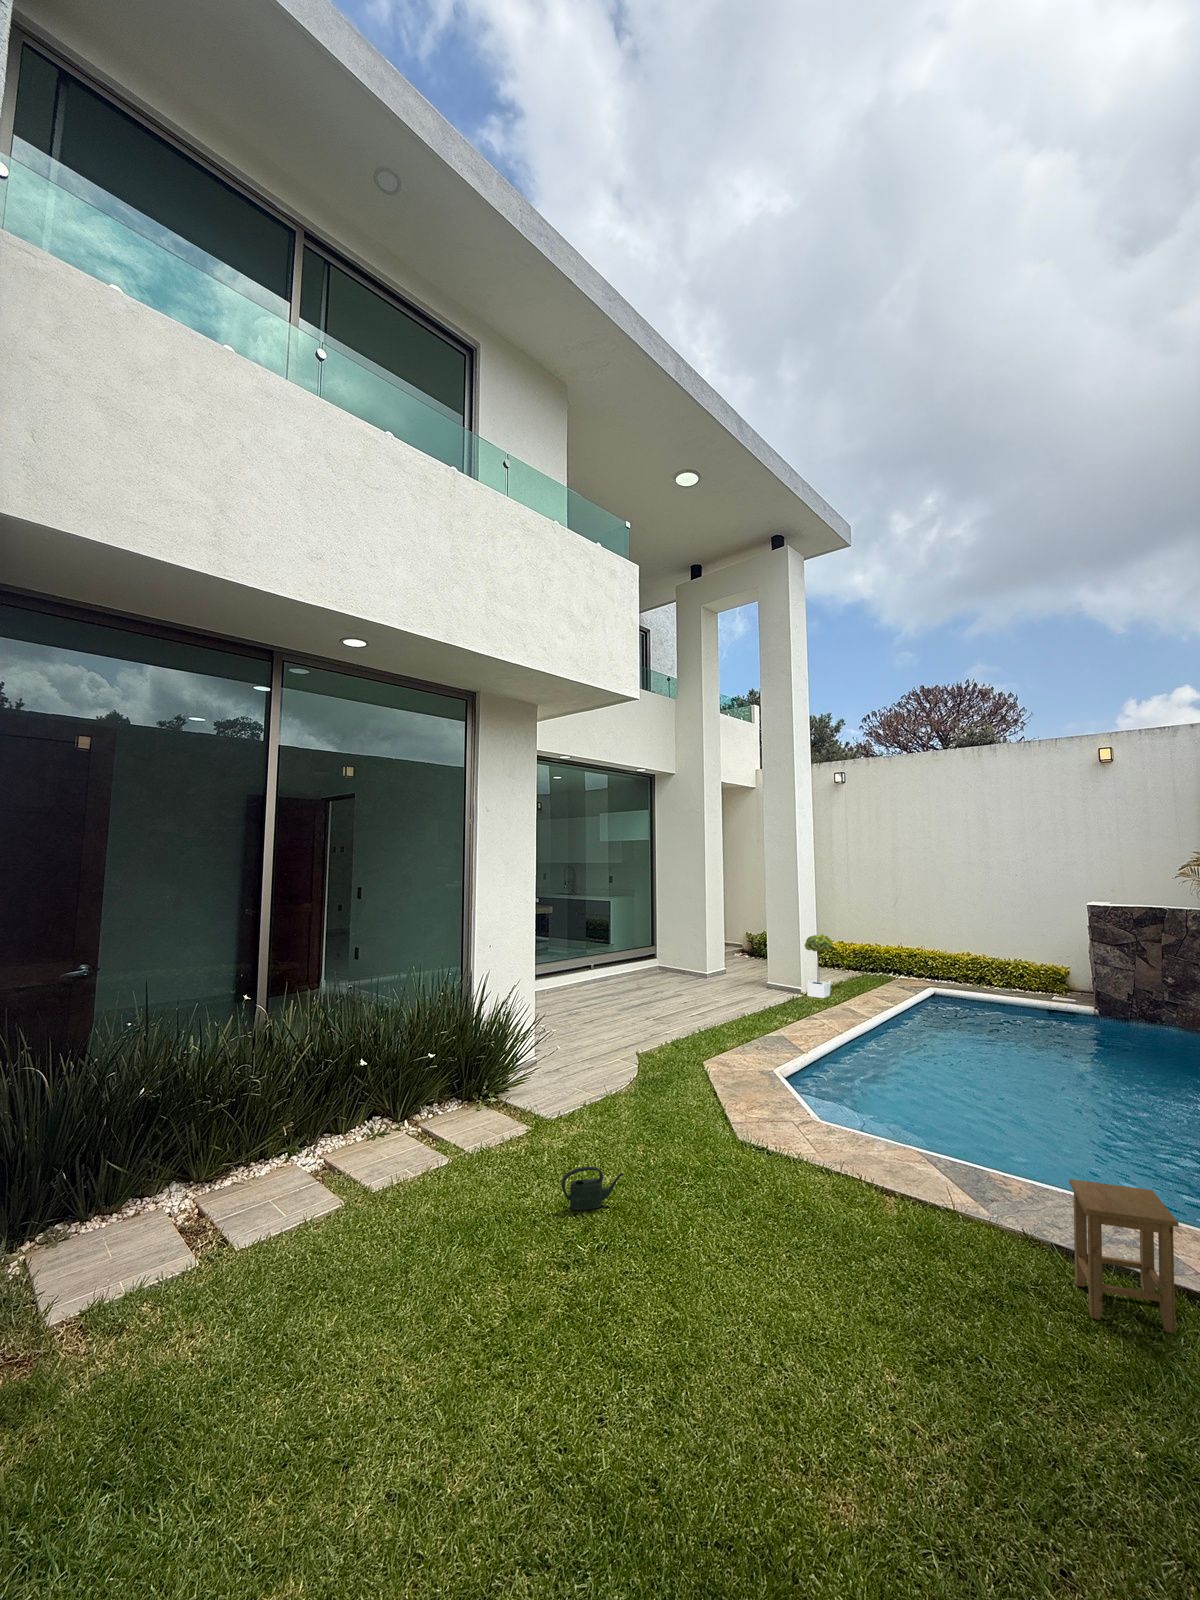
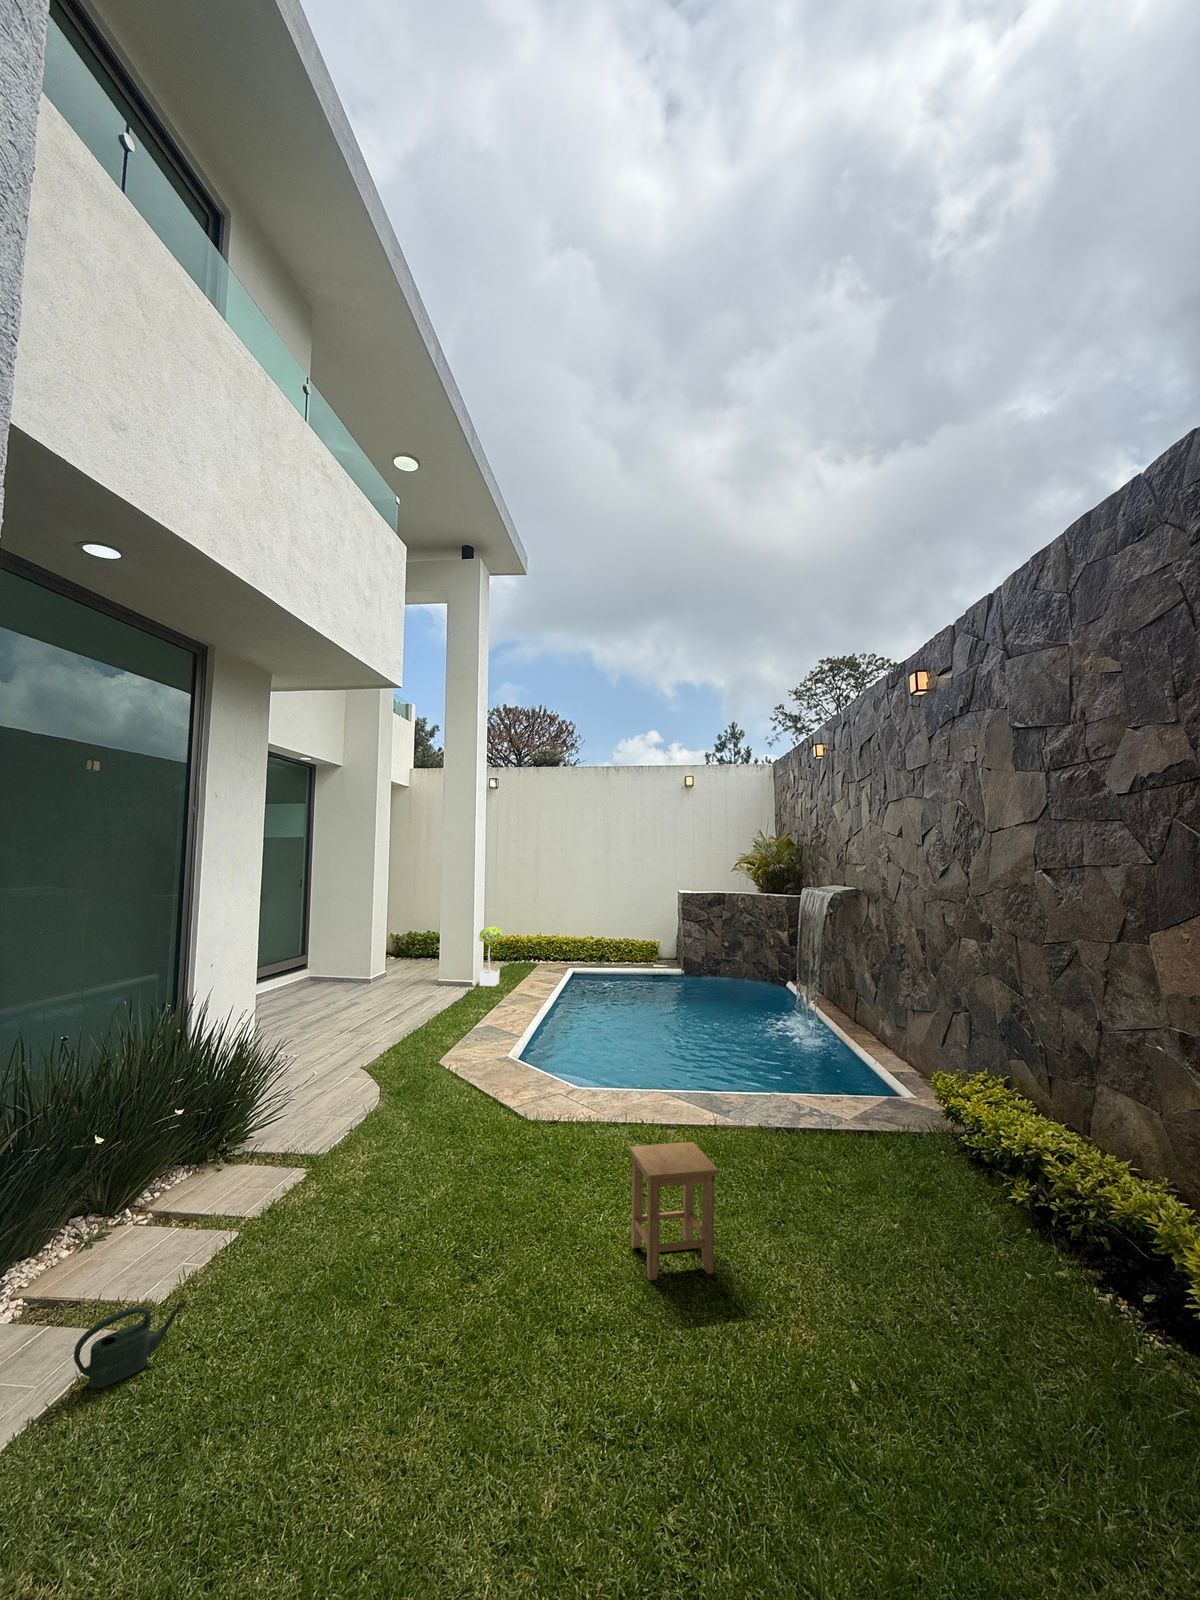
watering can: present [561,1167,624,1210] -> present [74,1301,186,1389]
stool: present [1069,1179,1179,1333] -> present [629,1142,719,1280]

